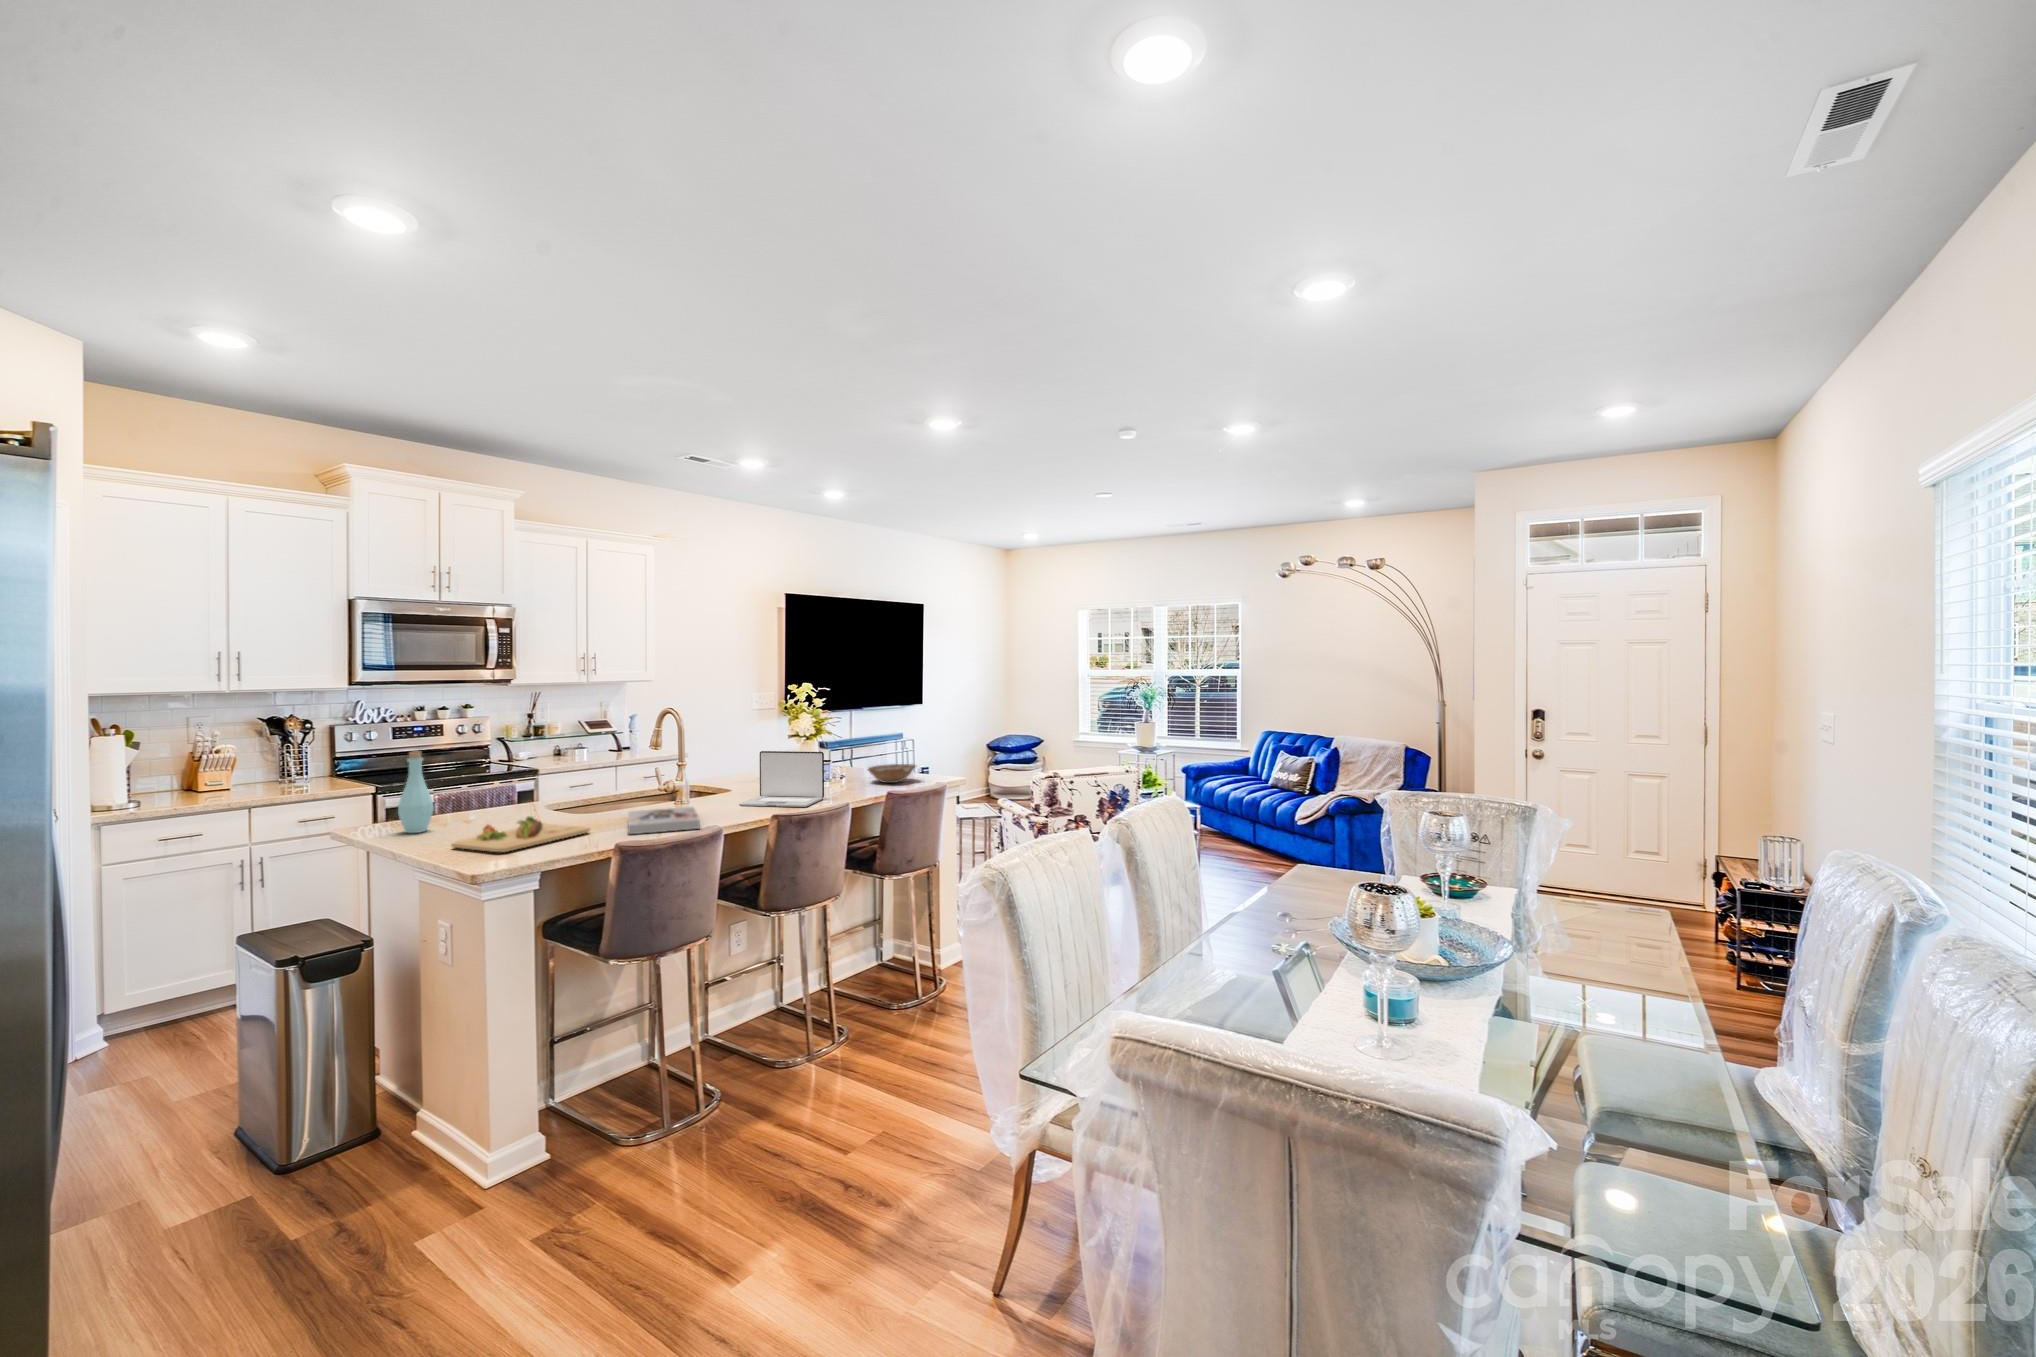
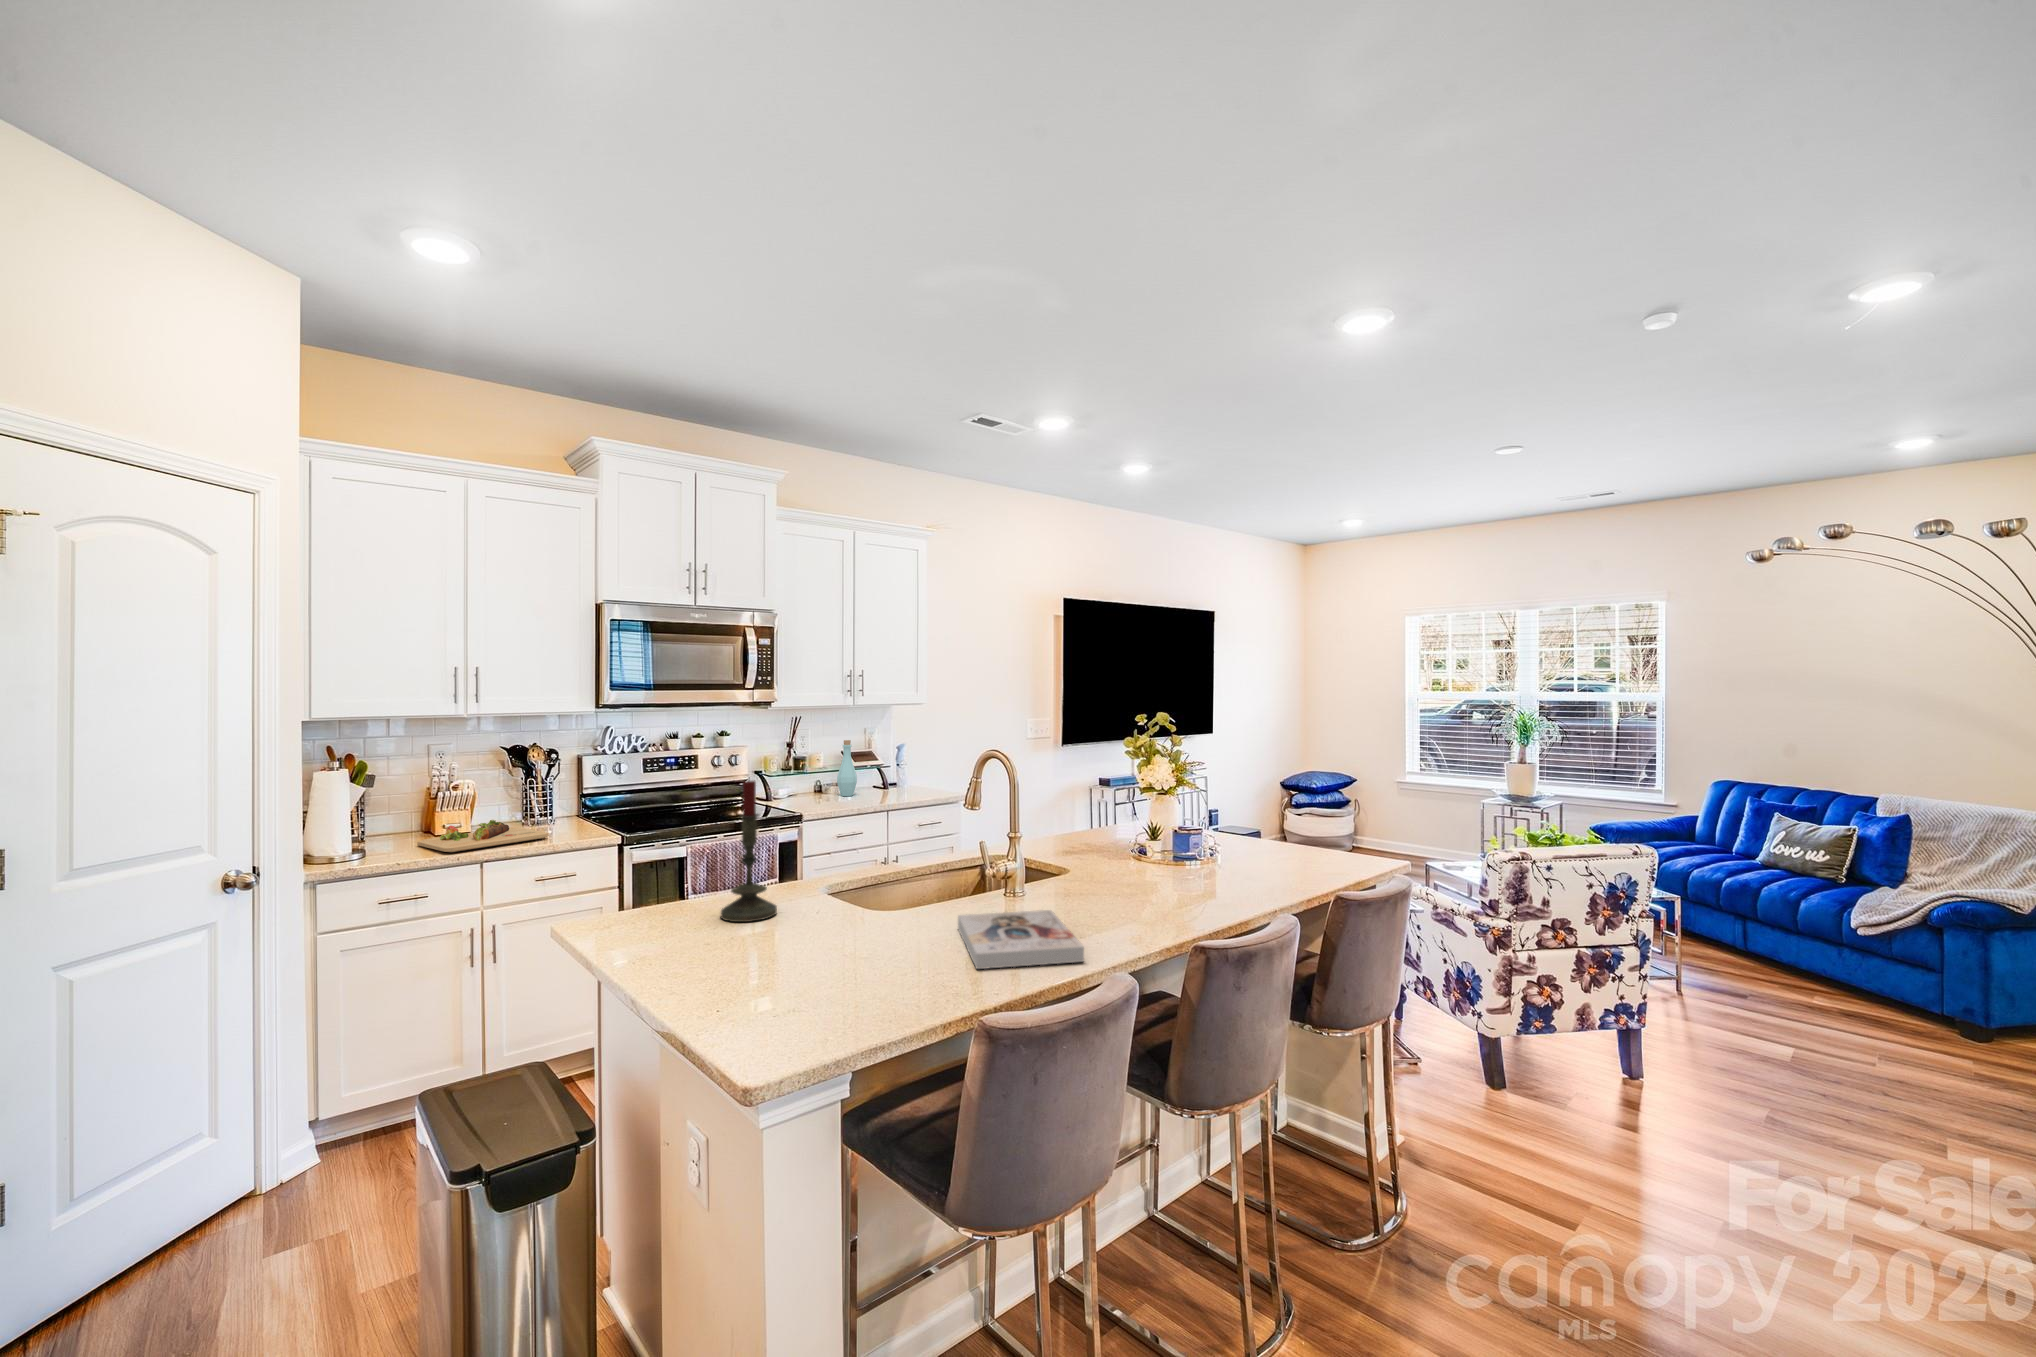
candle: none [458,727,501,823] -> present [721,780,777,922]
laptop: present [739,751,824,807] -> none [1106,817,1226,915]
bottle: present [398,752,434,833] -> present [837,740,857,796]
bowl: present [868,764,916,783] -> none [1256,834,1334,865]
cutting board: present [452,816,590,852] -> present [417,820,549,852]

